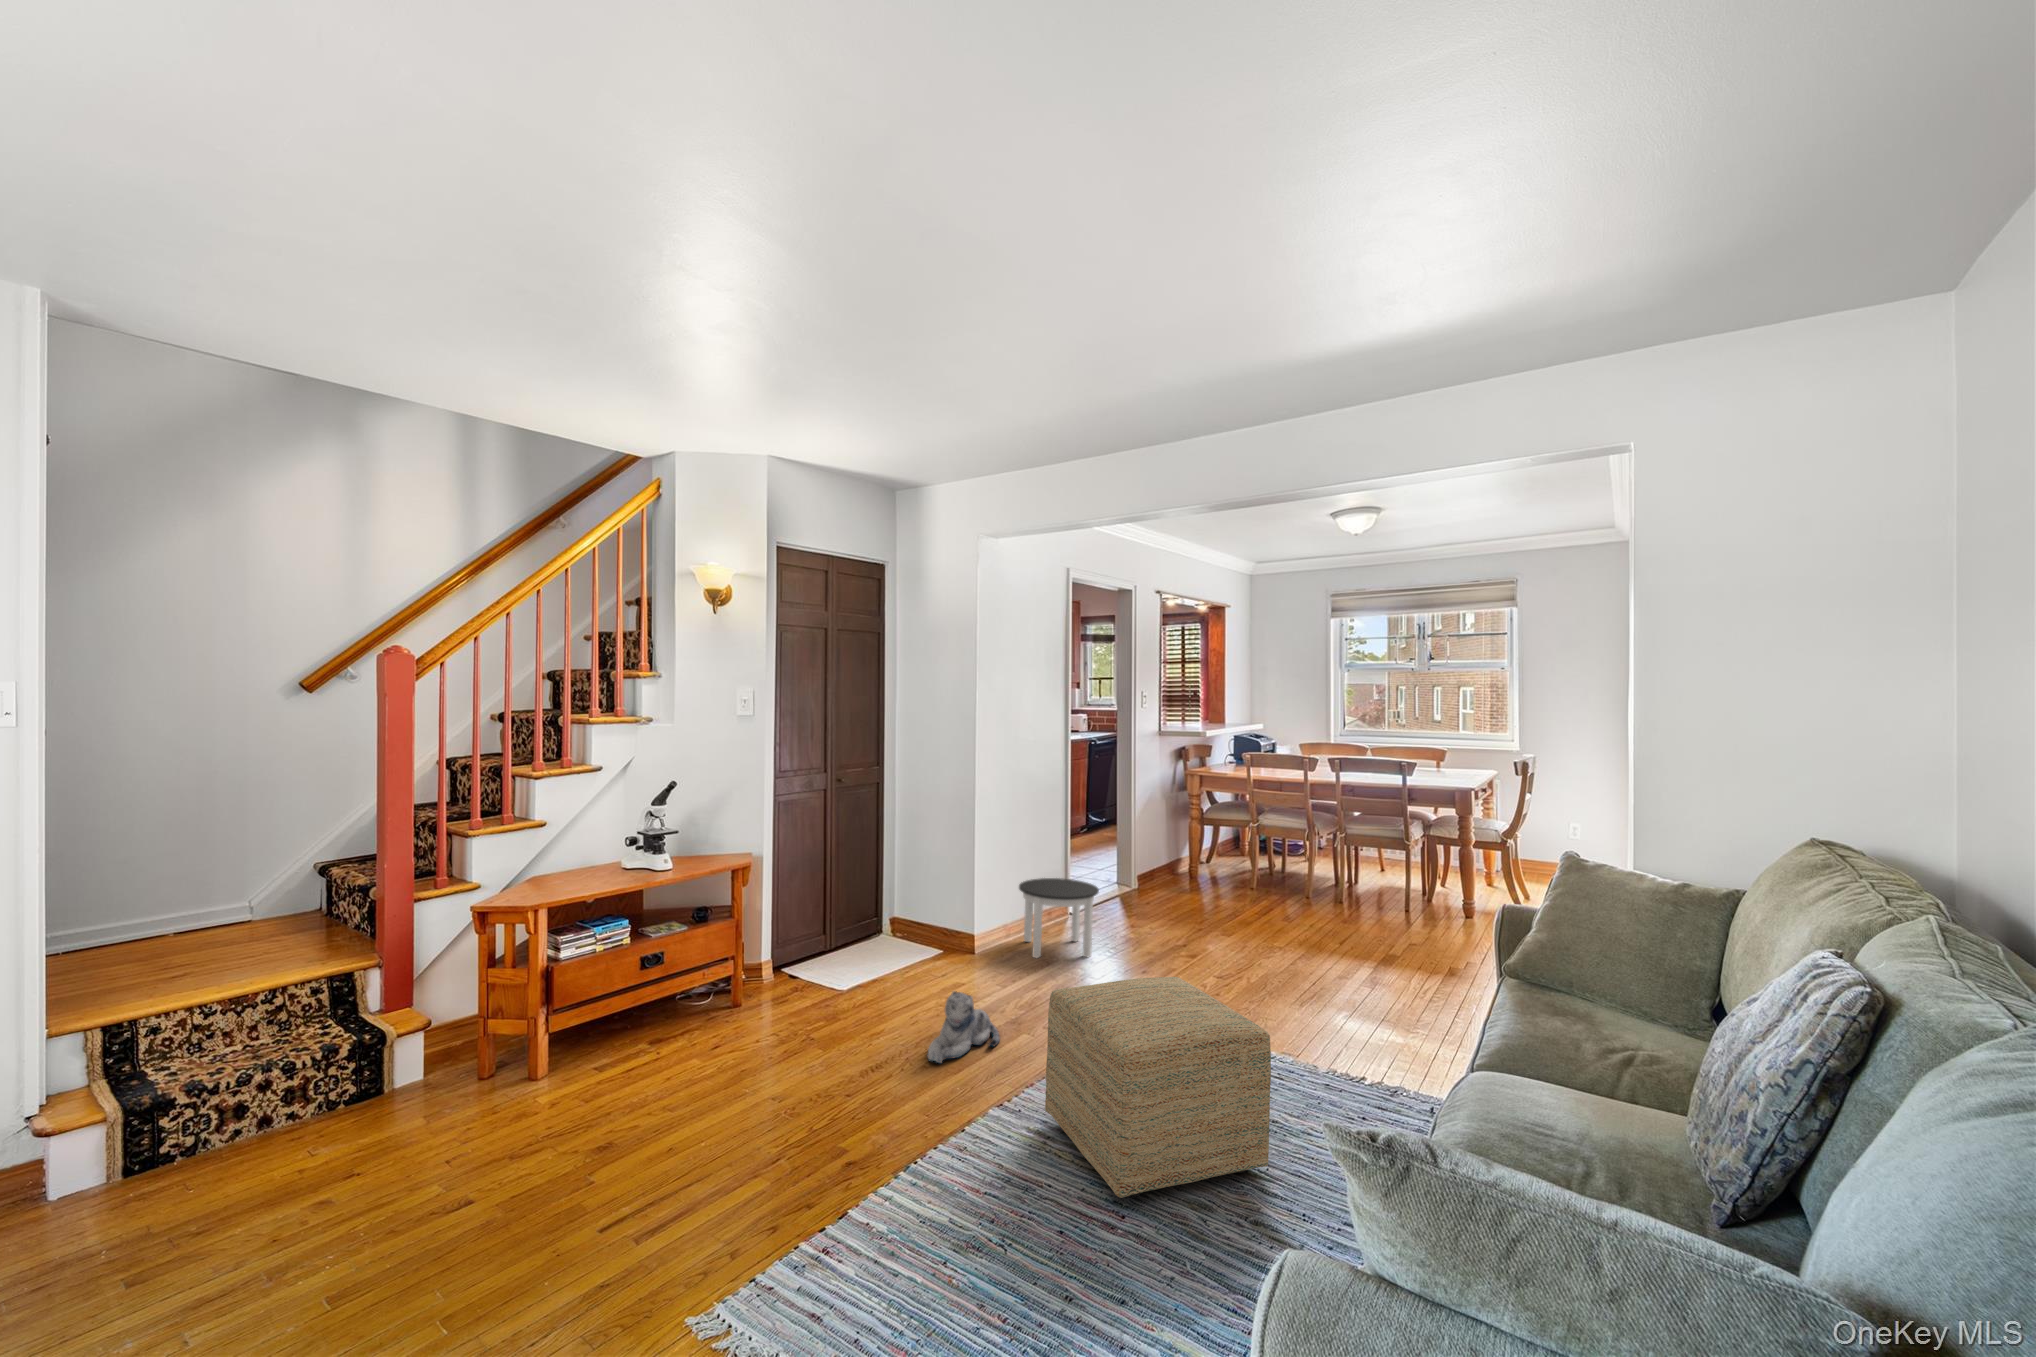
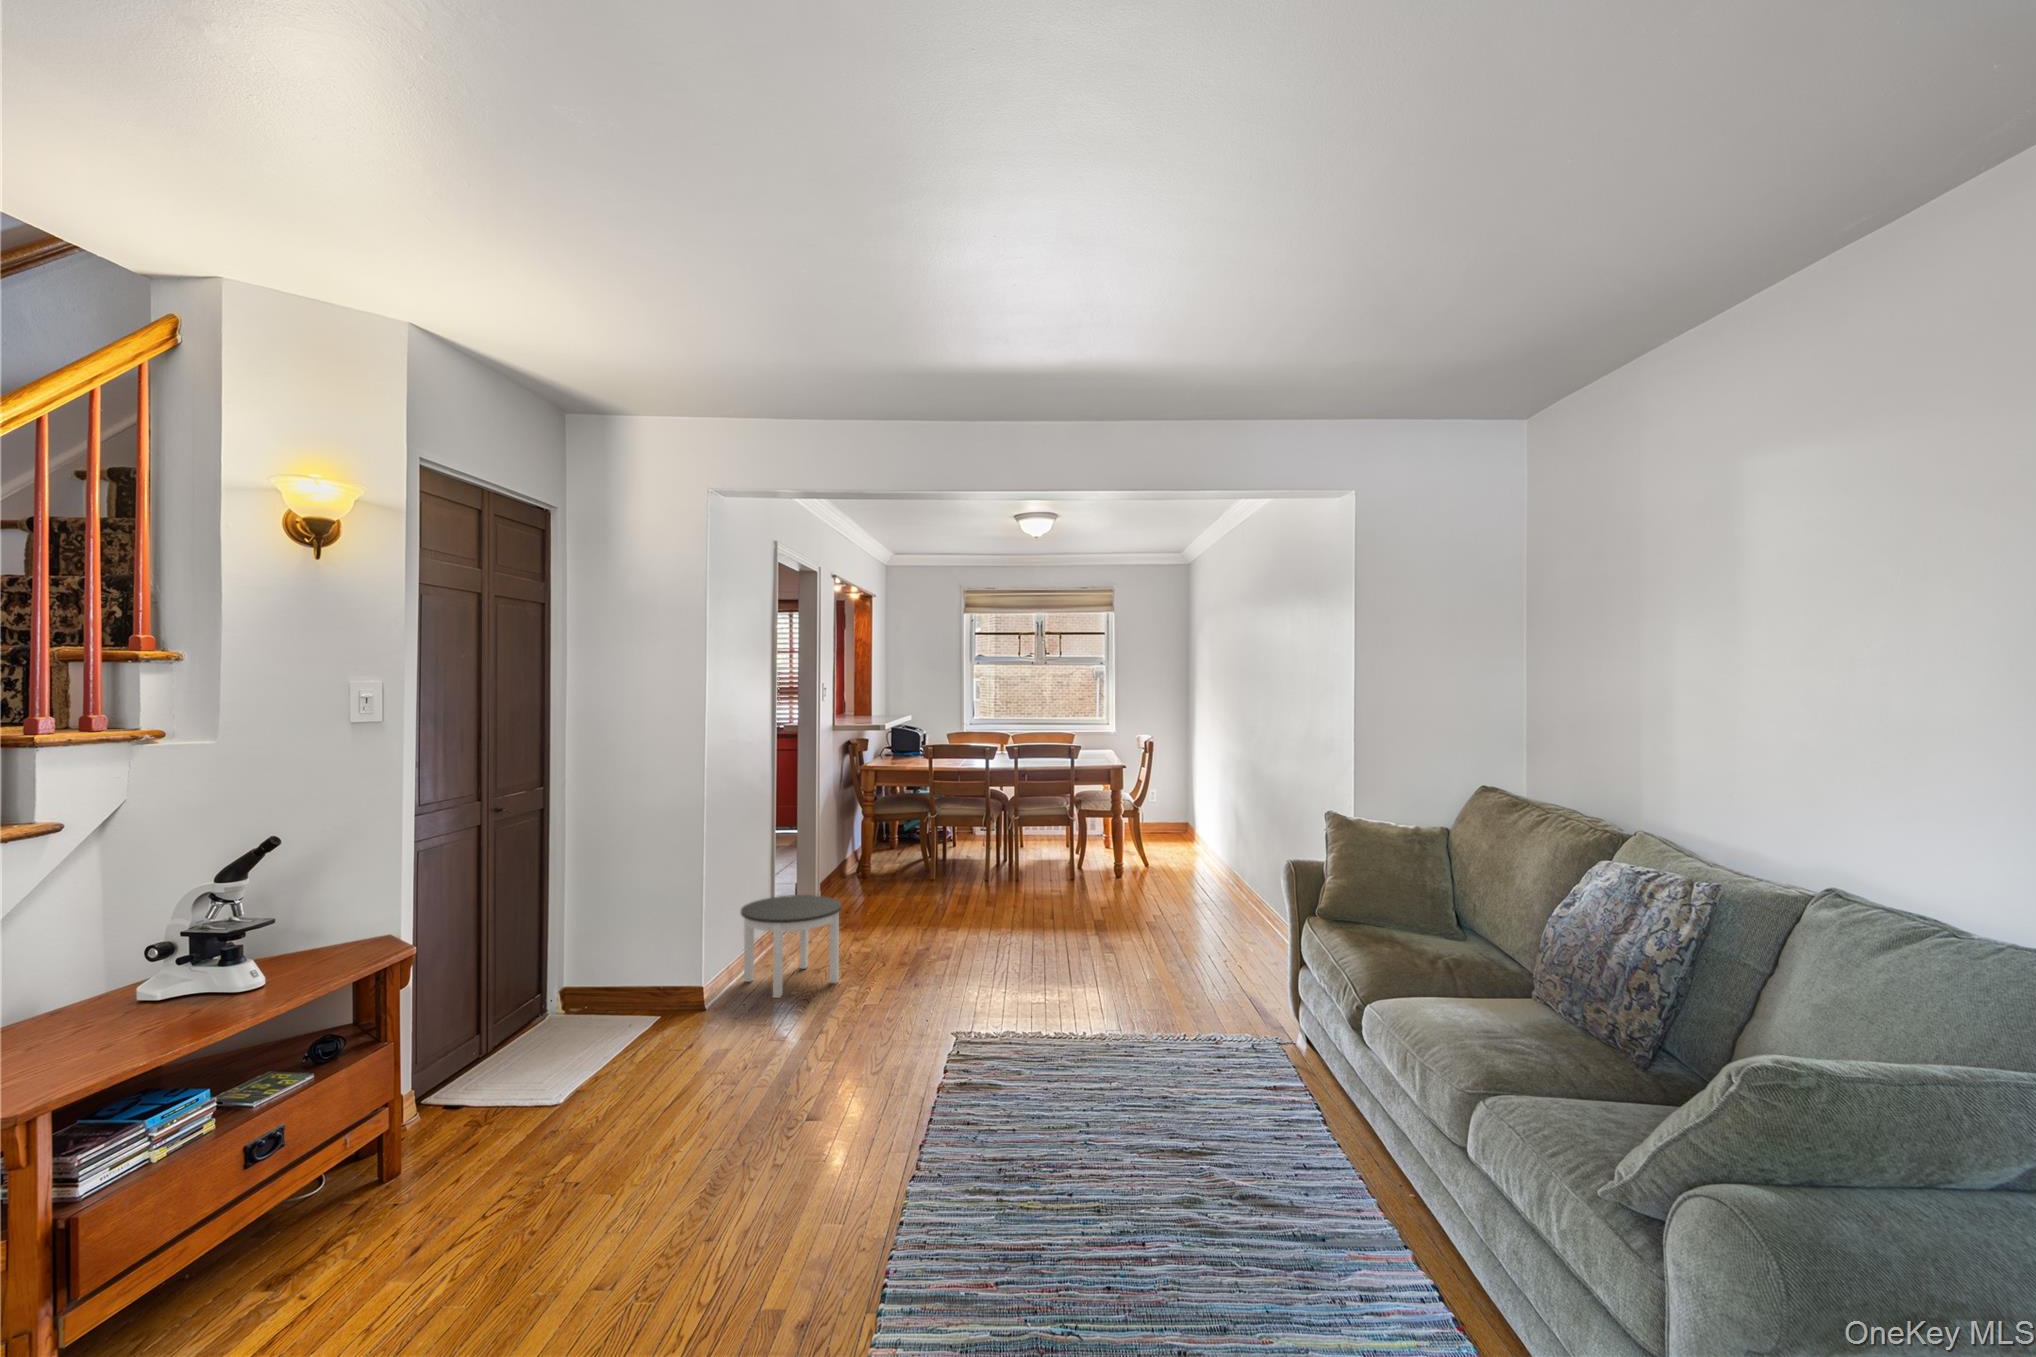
ottoman: present [1045,977,1271,1198] -> none [971,976,1214,1226]
plush toy: present [927,991,1000,1063] -> none [760,1058,836,1159]

